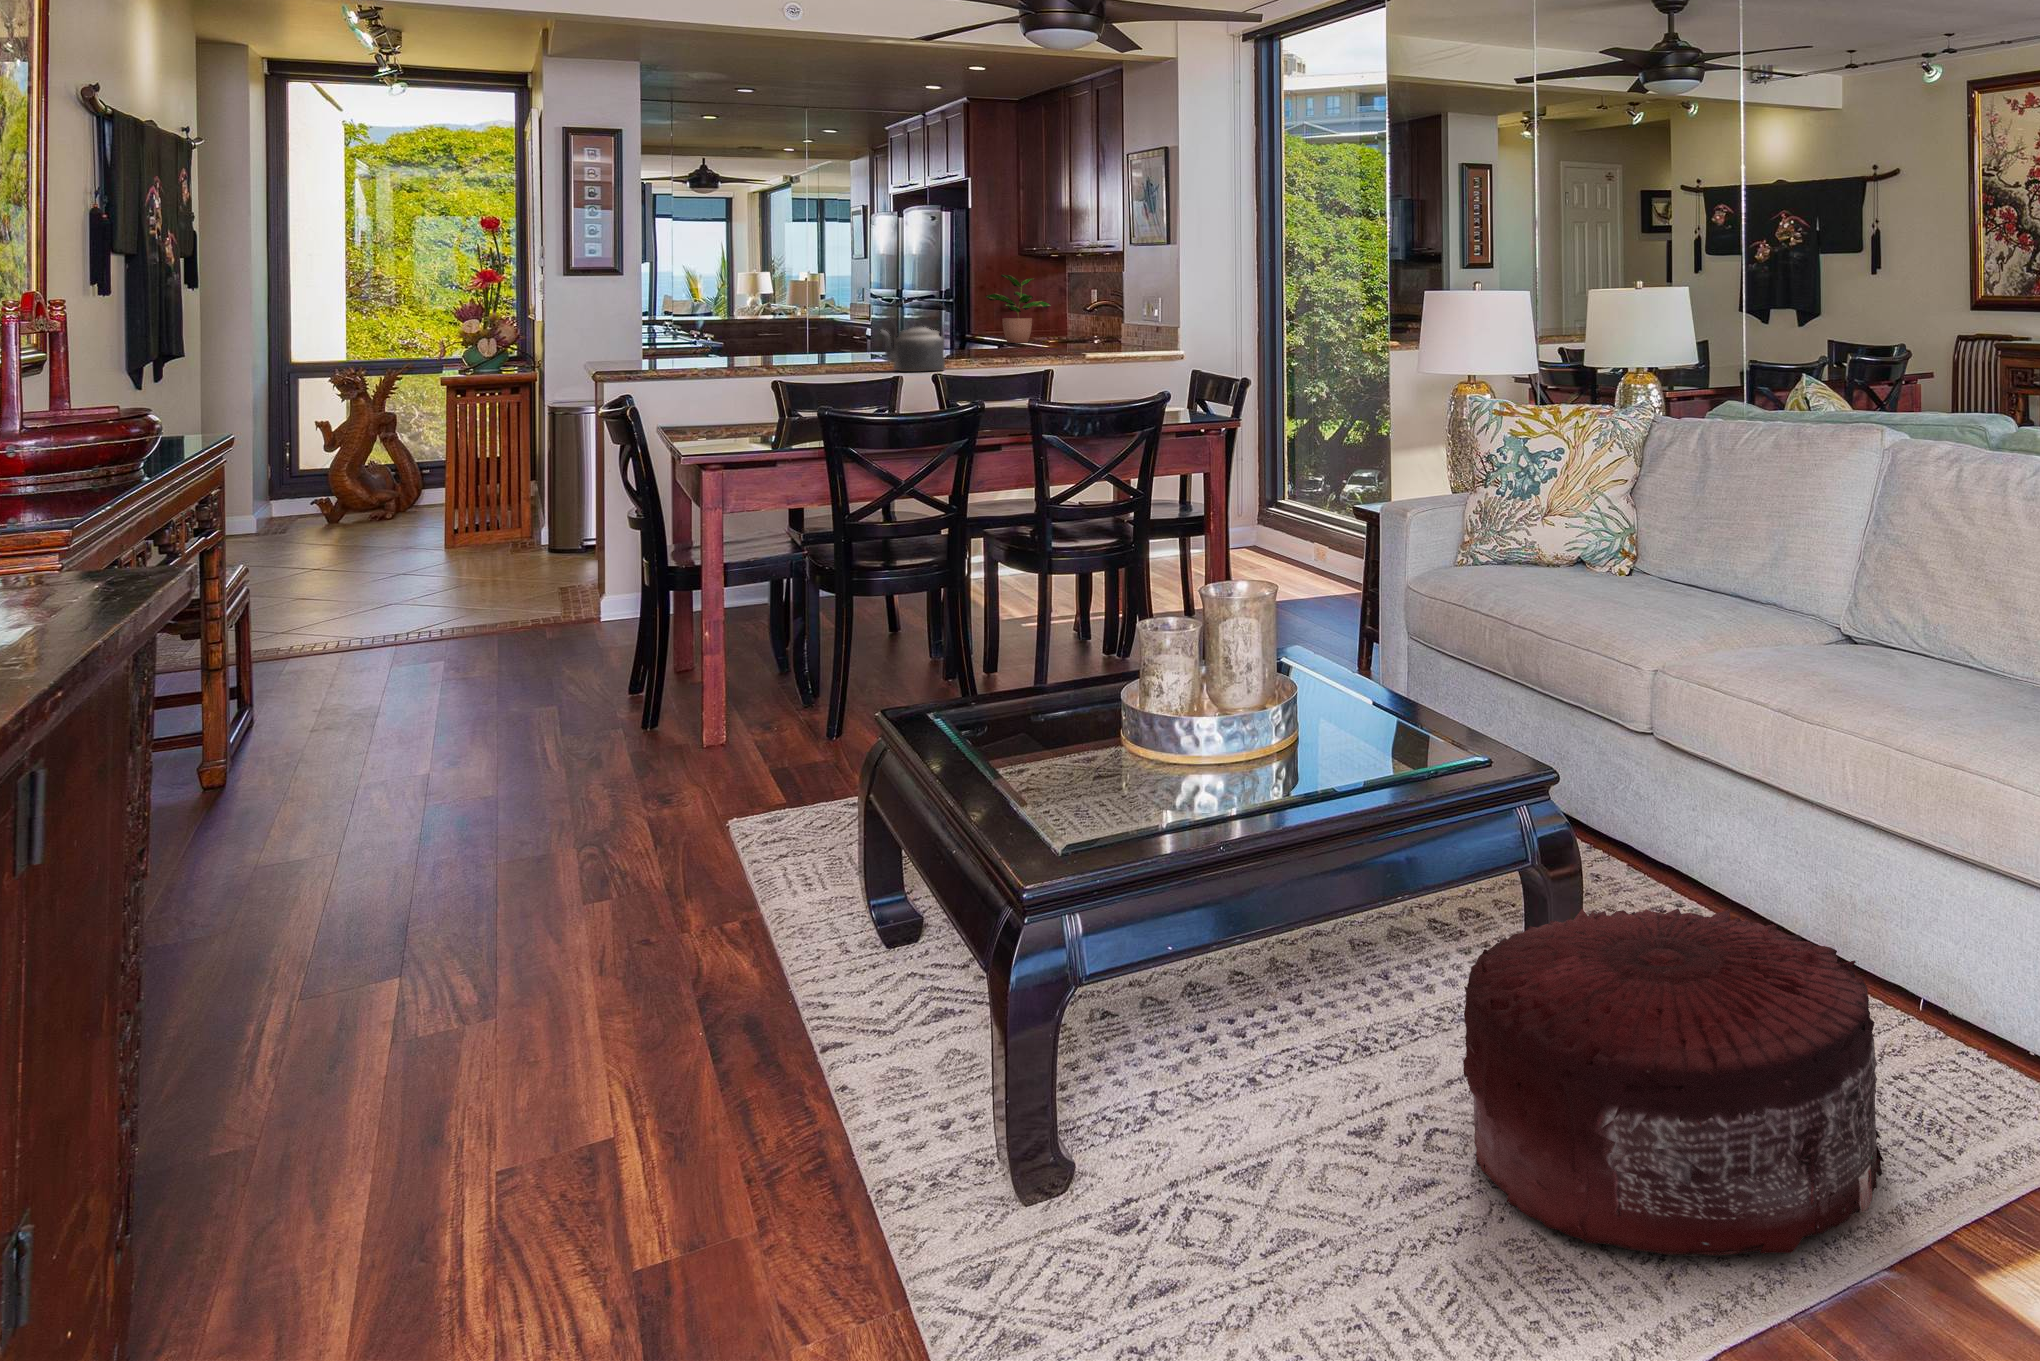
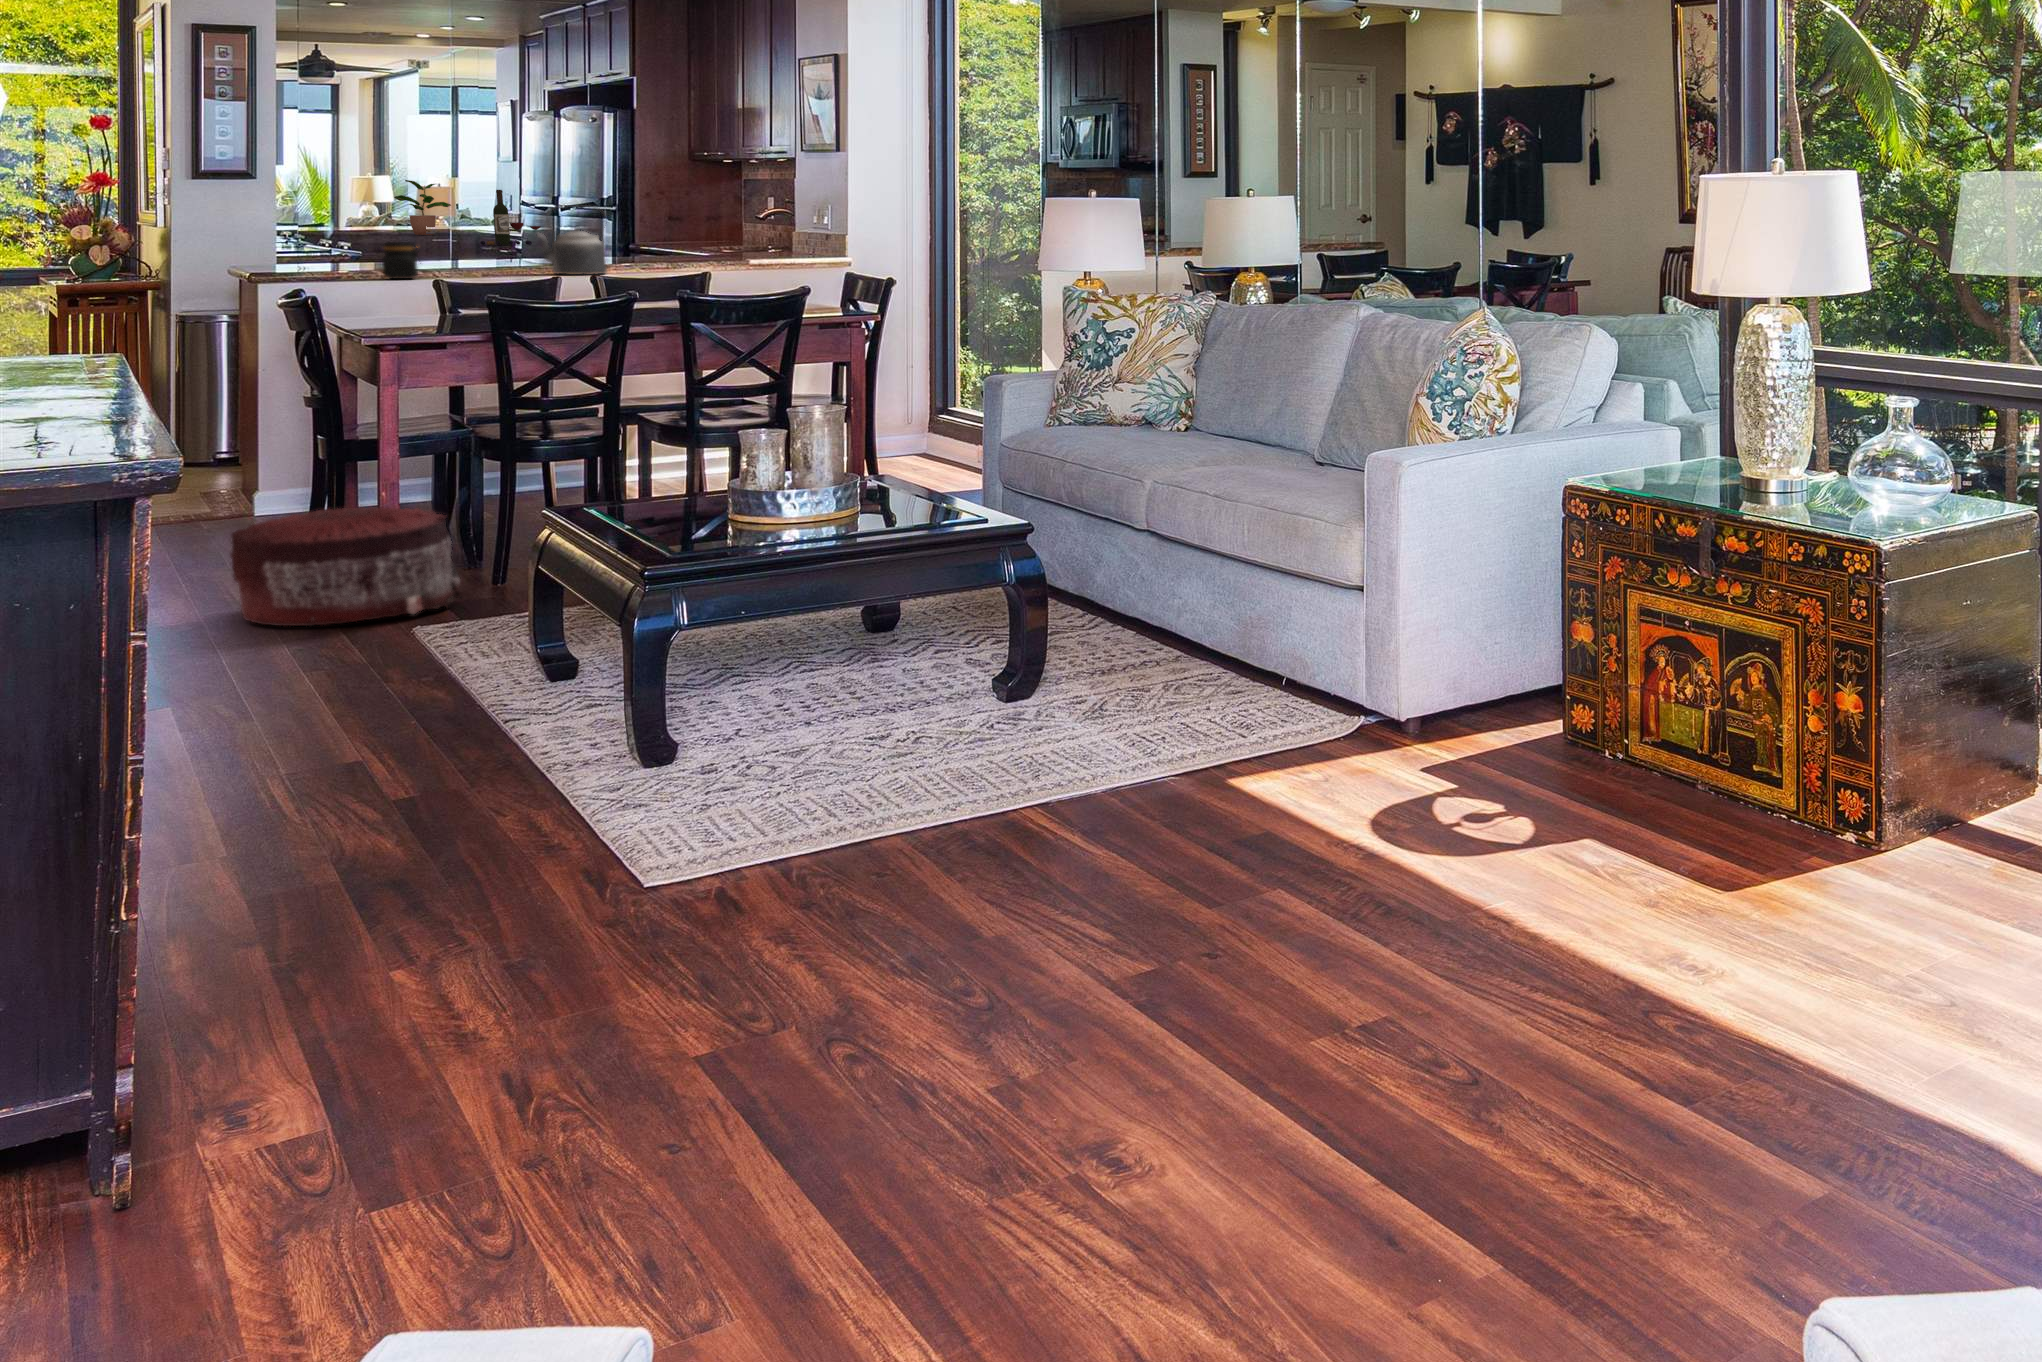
potted plant: present [986,274,1051,343] -> present [394,180,451,235]
wine bottle: none [830,285,884,336] -> present [481,190,541,245]
jar: none [727,341,771,379] -> present [377,242,419,279]
pouf: present [1463,908,1884,1256] -> present [230,507,461,626]

